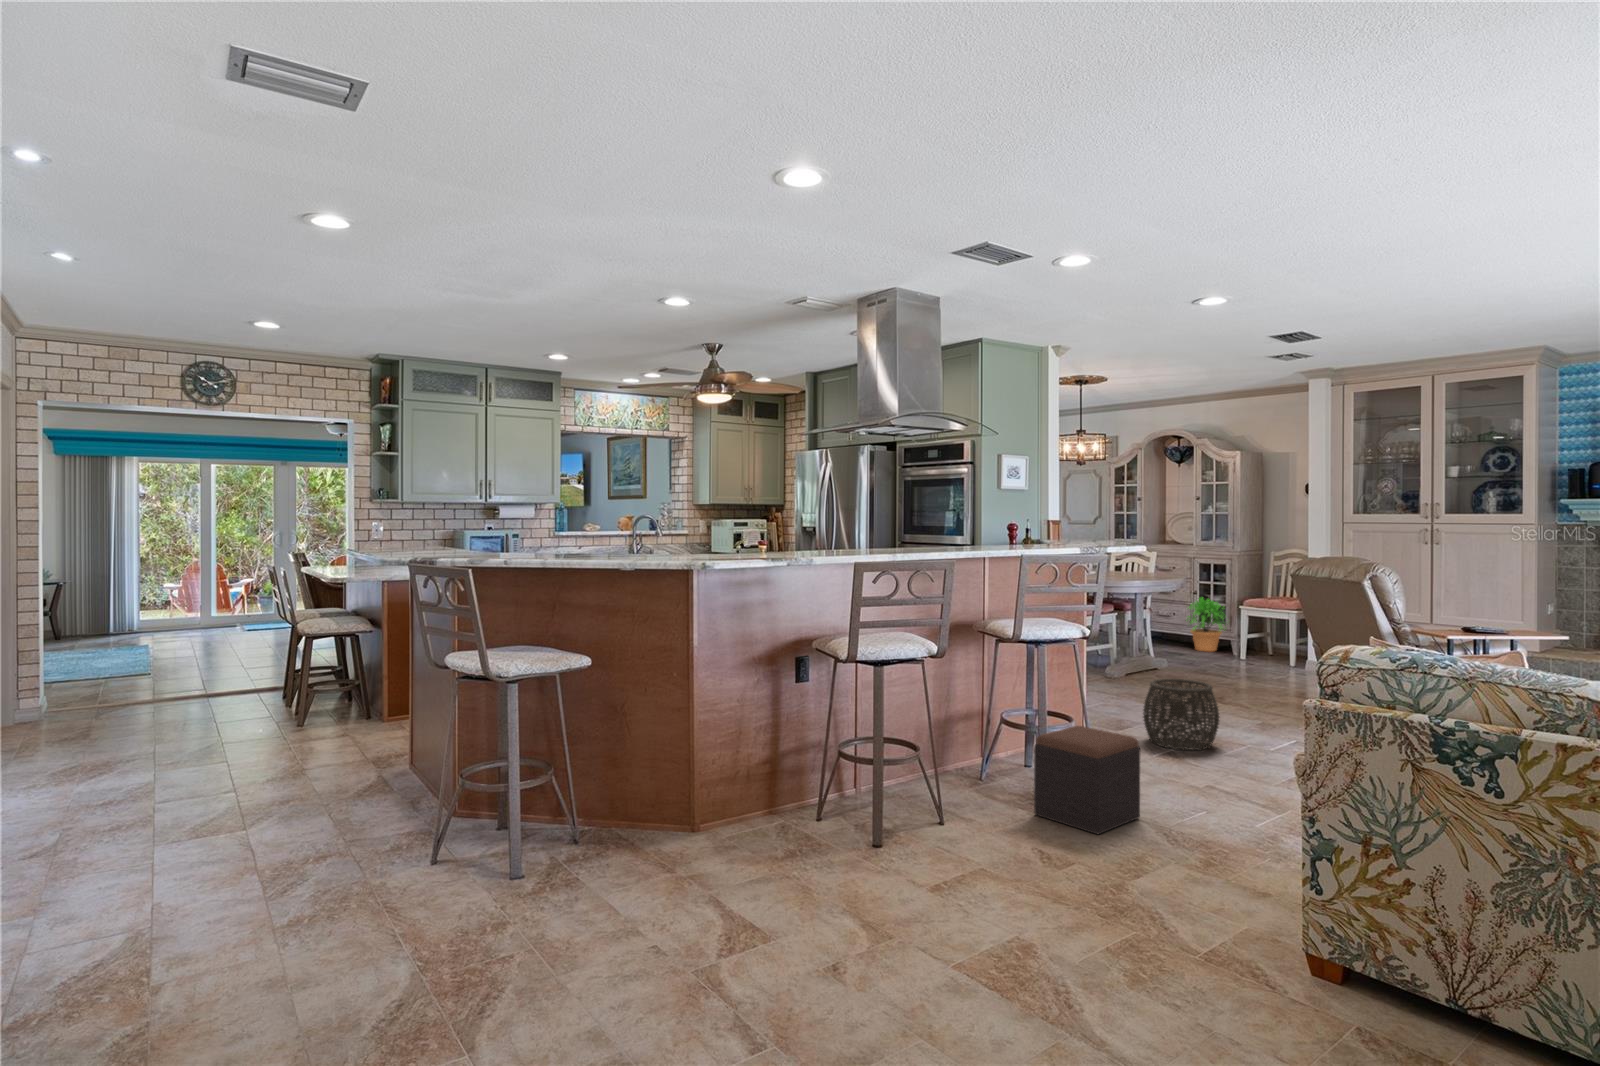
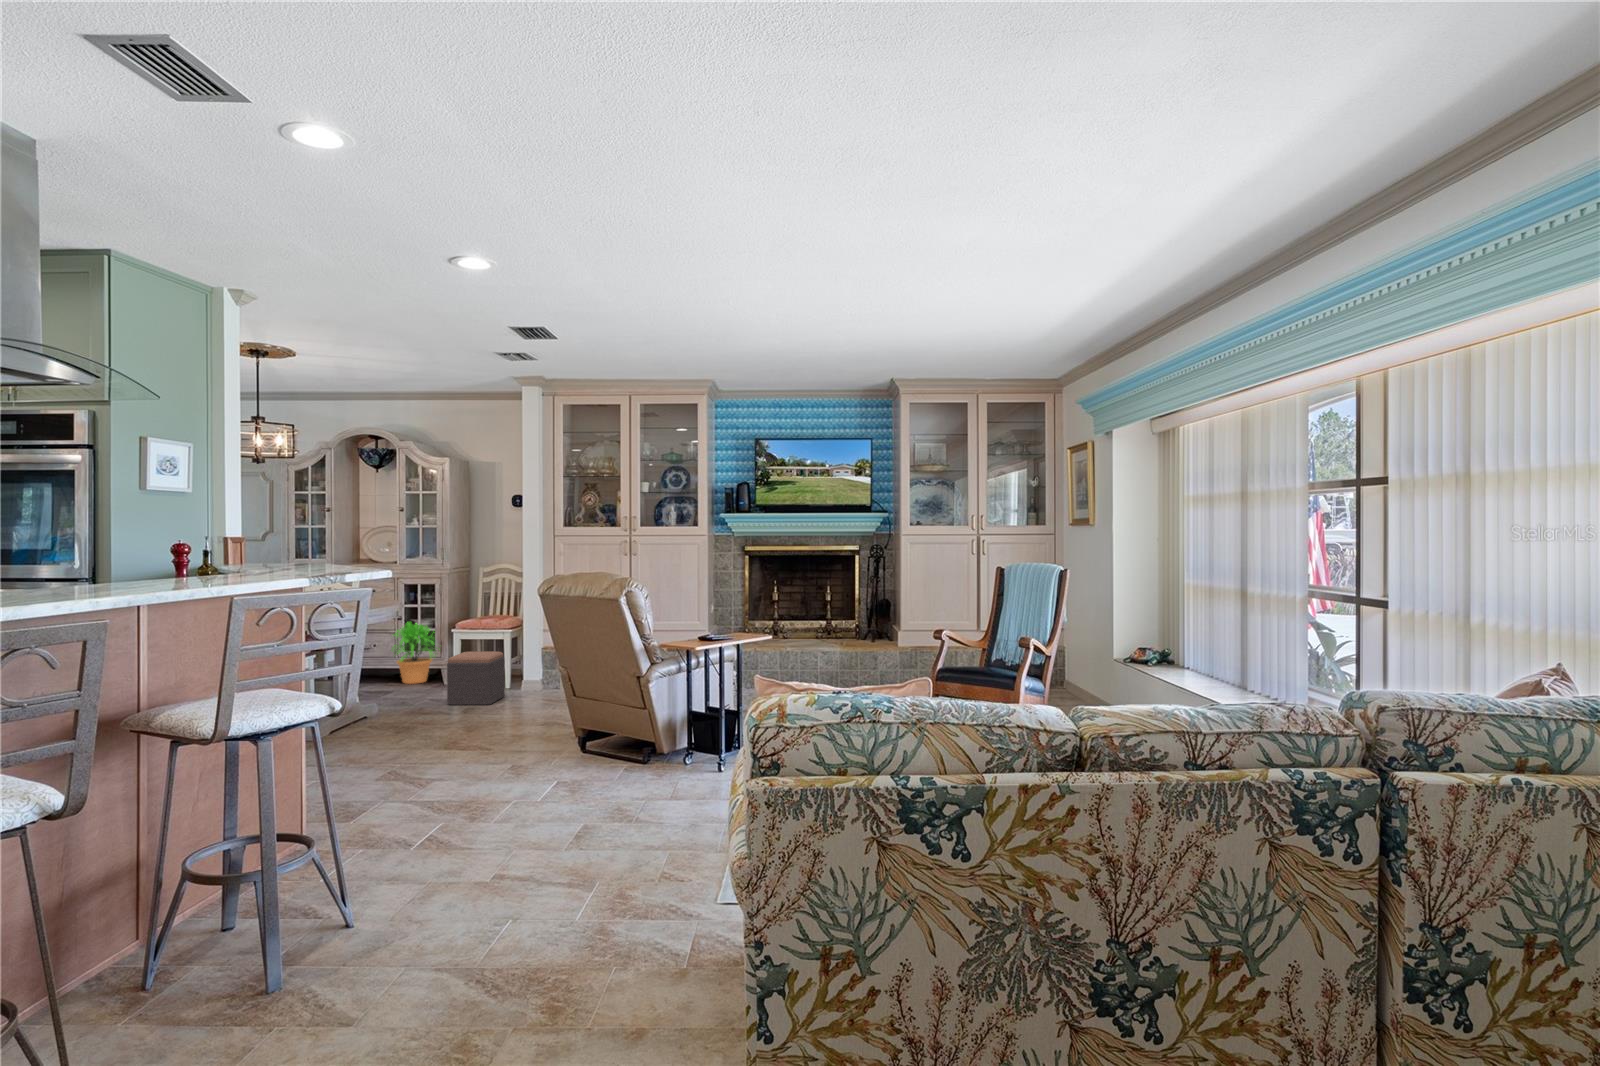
woven basket: present [1143,679,1220,751] -> none [388,734,485,830]
footstool: present [1034,726,1140,835] -> present [447,651,505,705]

